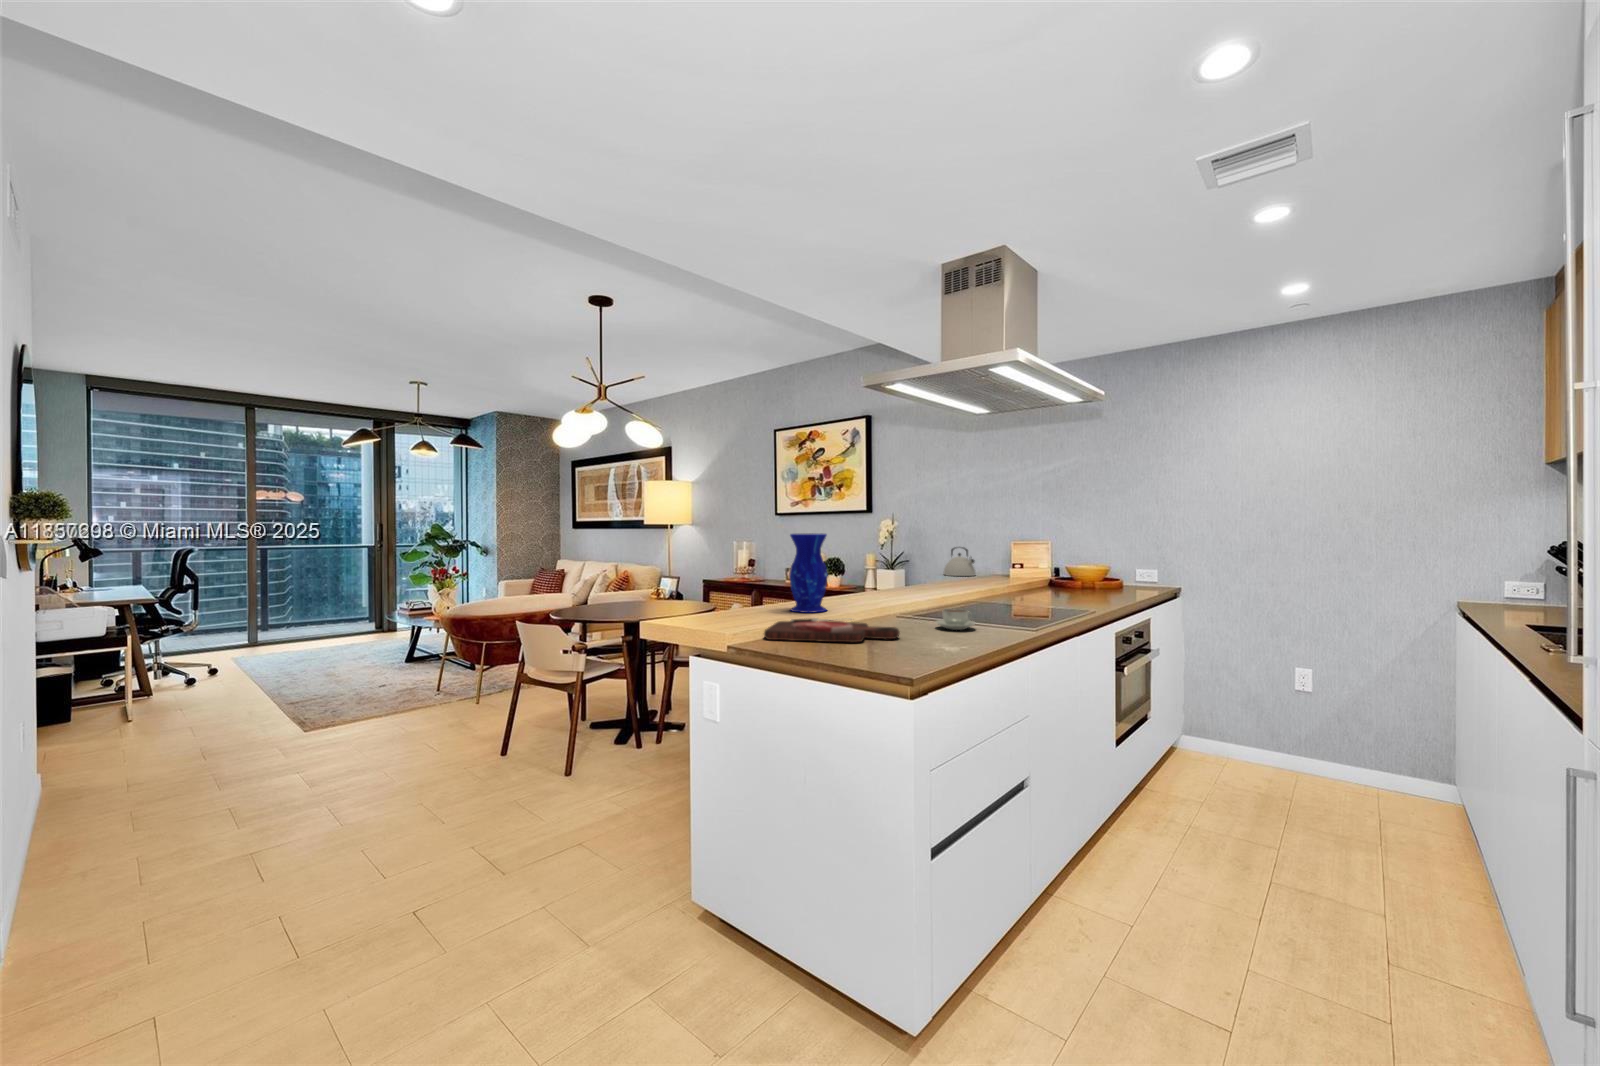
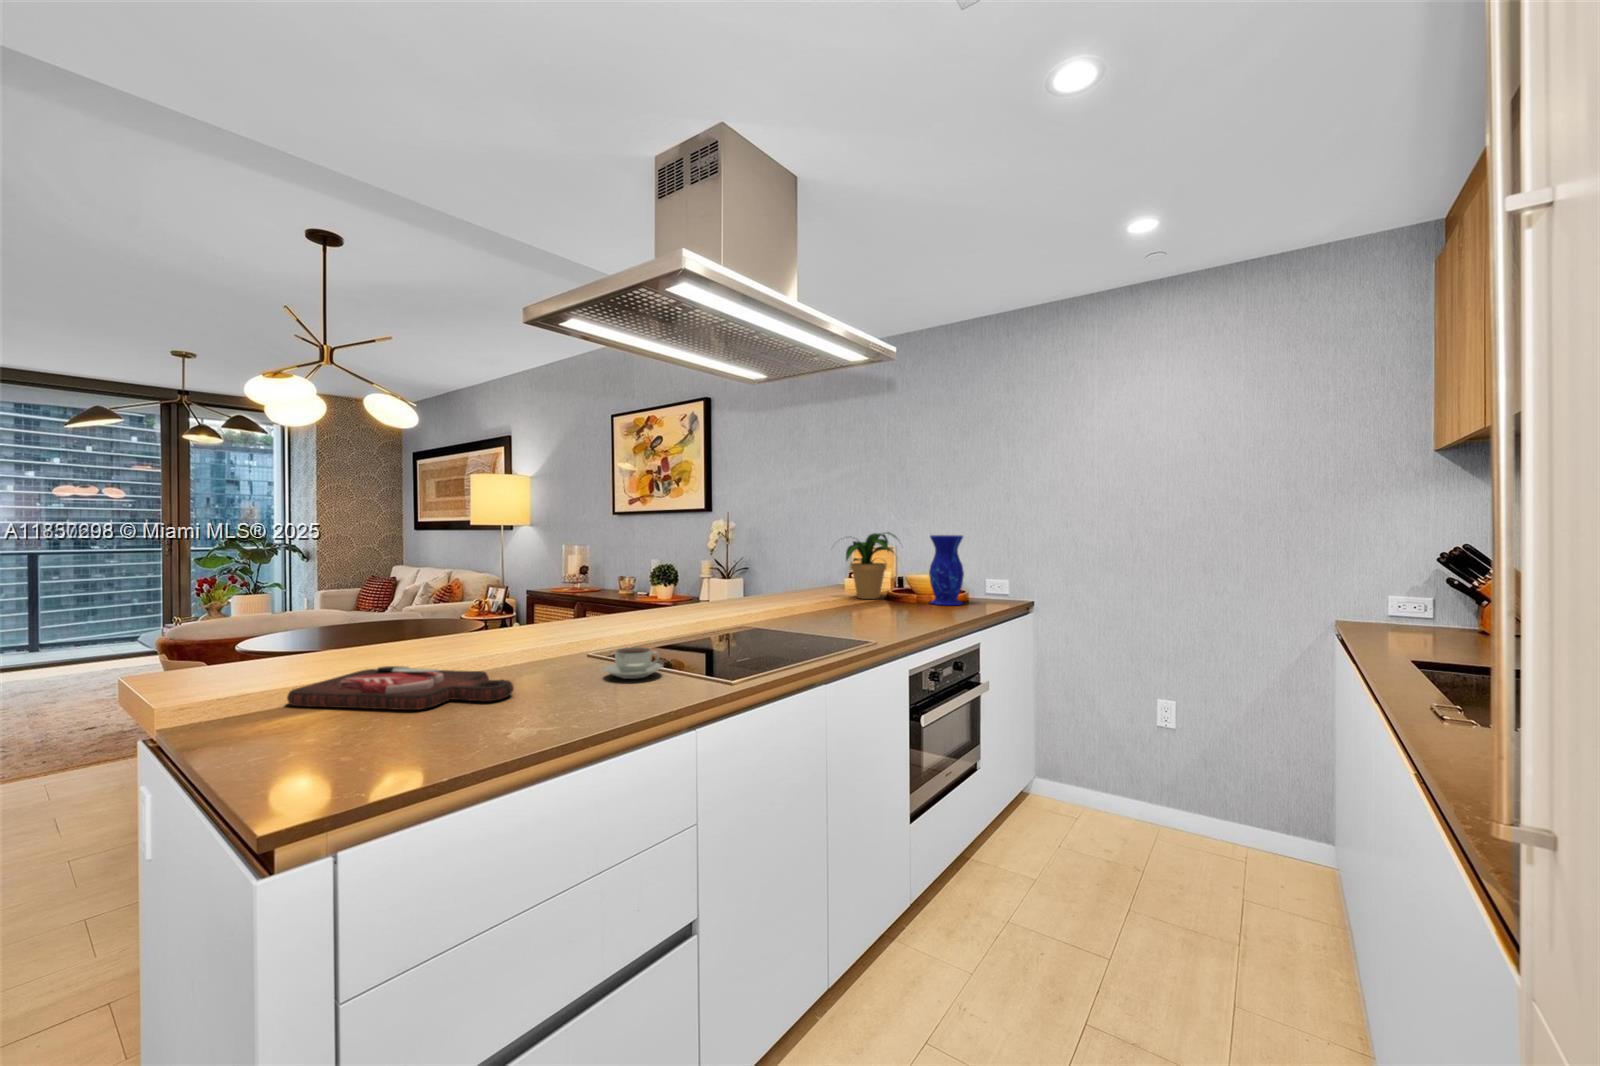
potted plant: none [1001,529,1064,585] -> present [841,532,897,599]
vase: present [789,533,828,613] -> present [929,535,964,605]
kettle: present [944,547,976,576] -> none [783,552,821,587]

